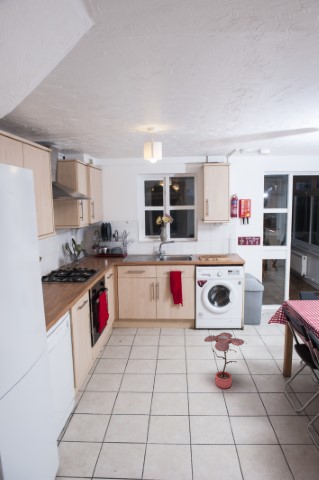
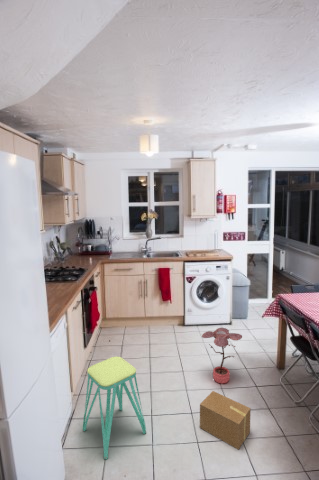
stool: none [82,355,141,451] -> present [83,357,146,459]
cardboard box: none [194,394,244,454] -> present [200,391,251,449]

